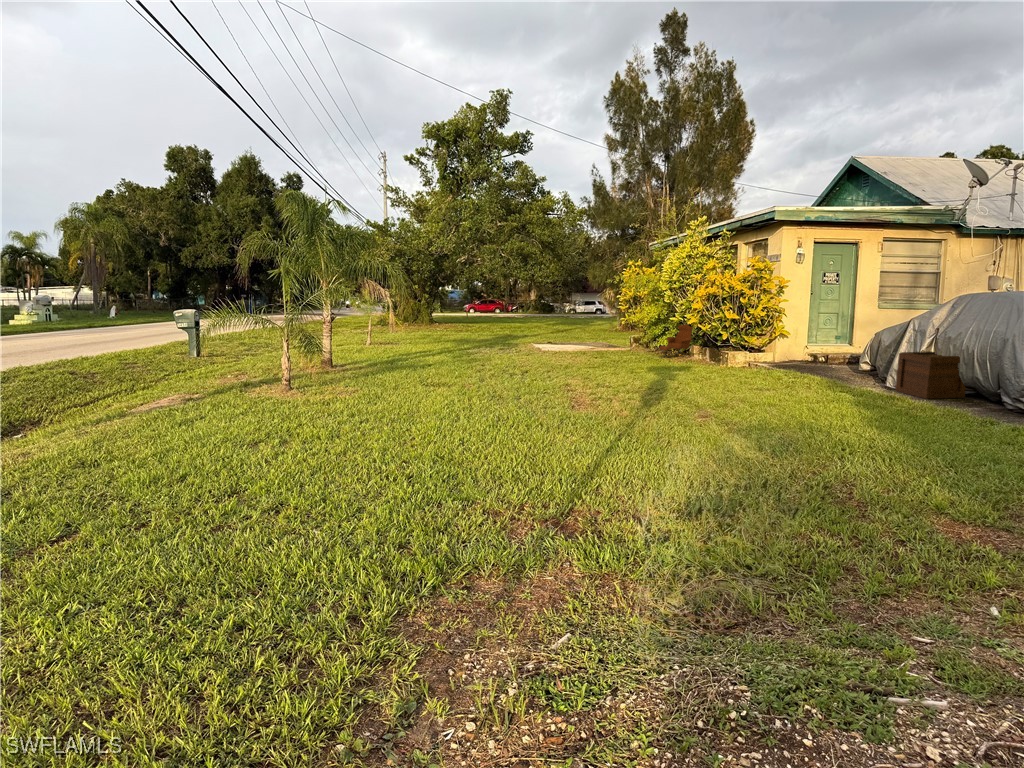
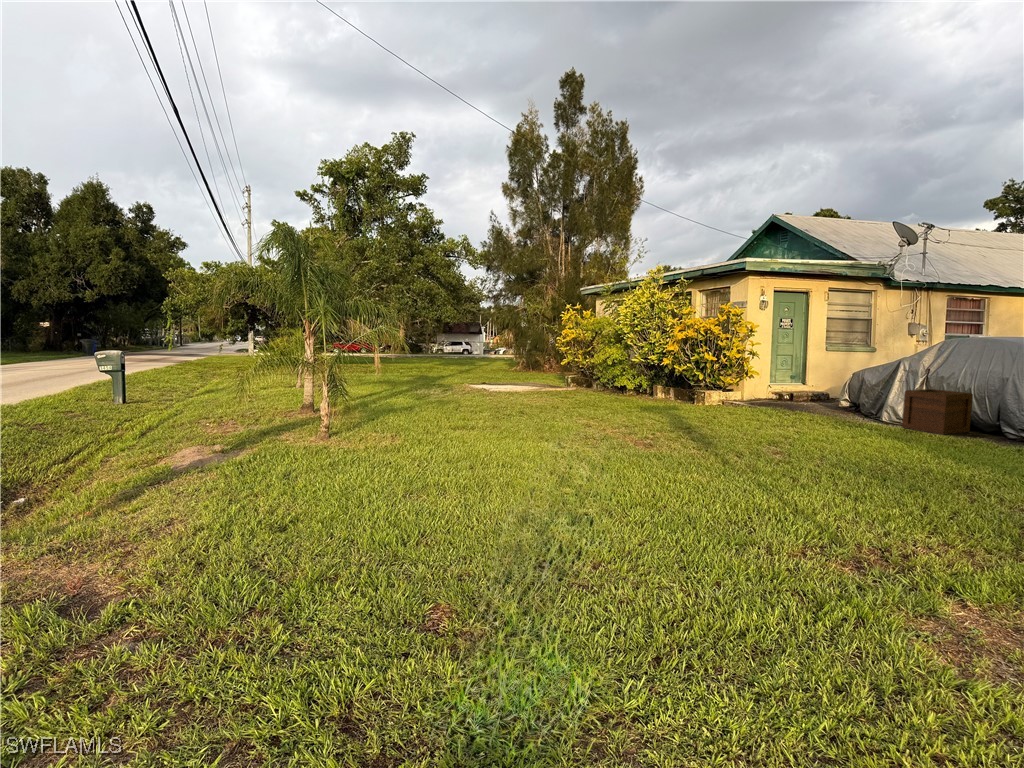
lounge chair: present [659,325,693,357] -> none [633,366,663,399]

